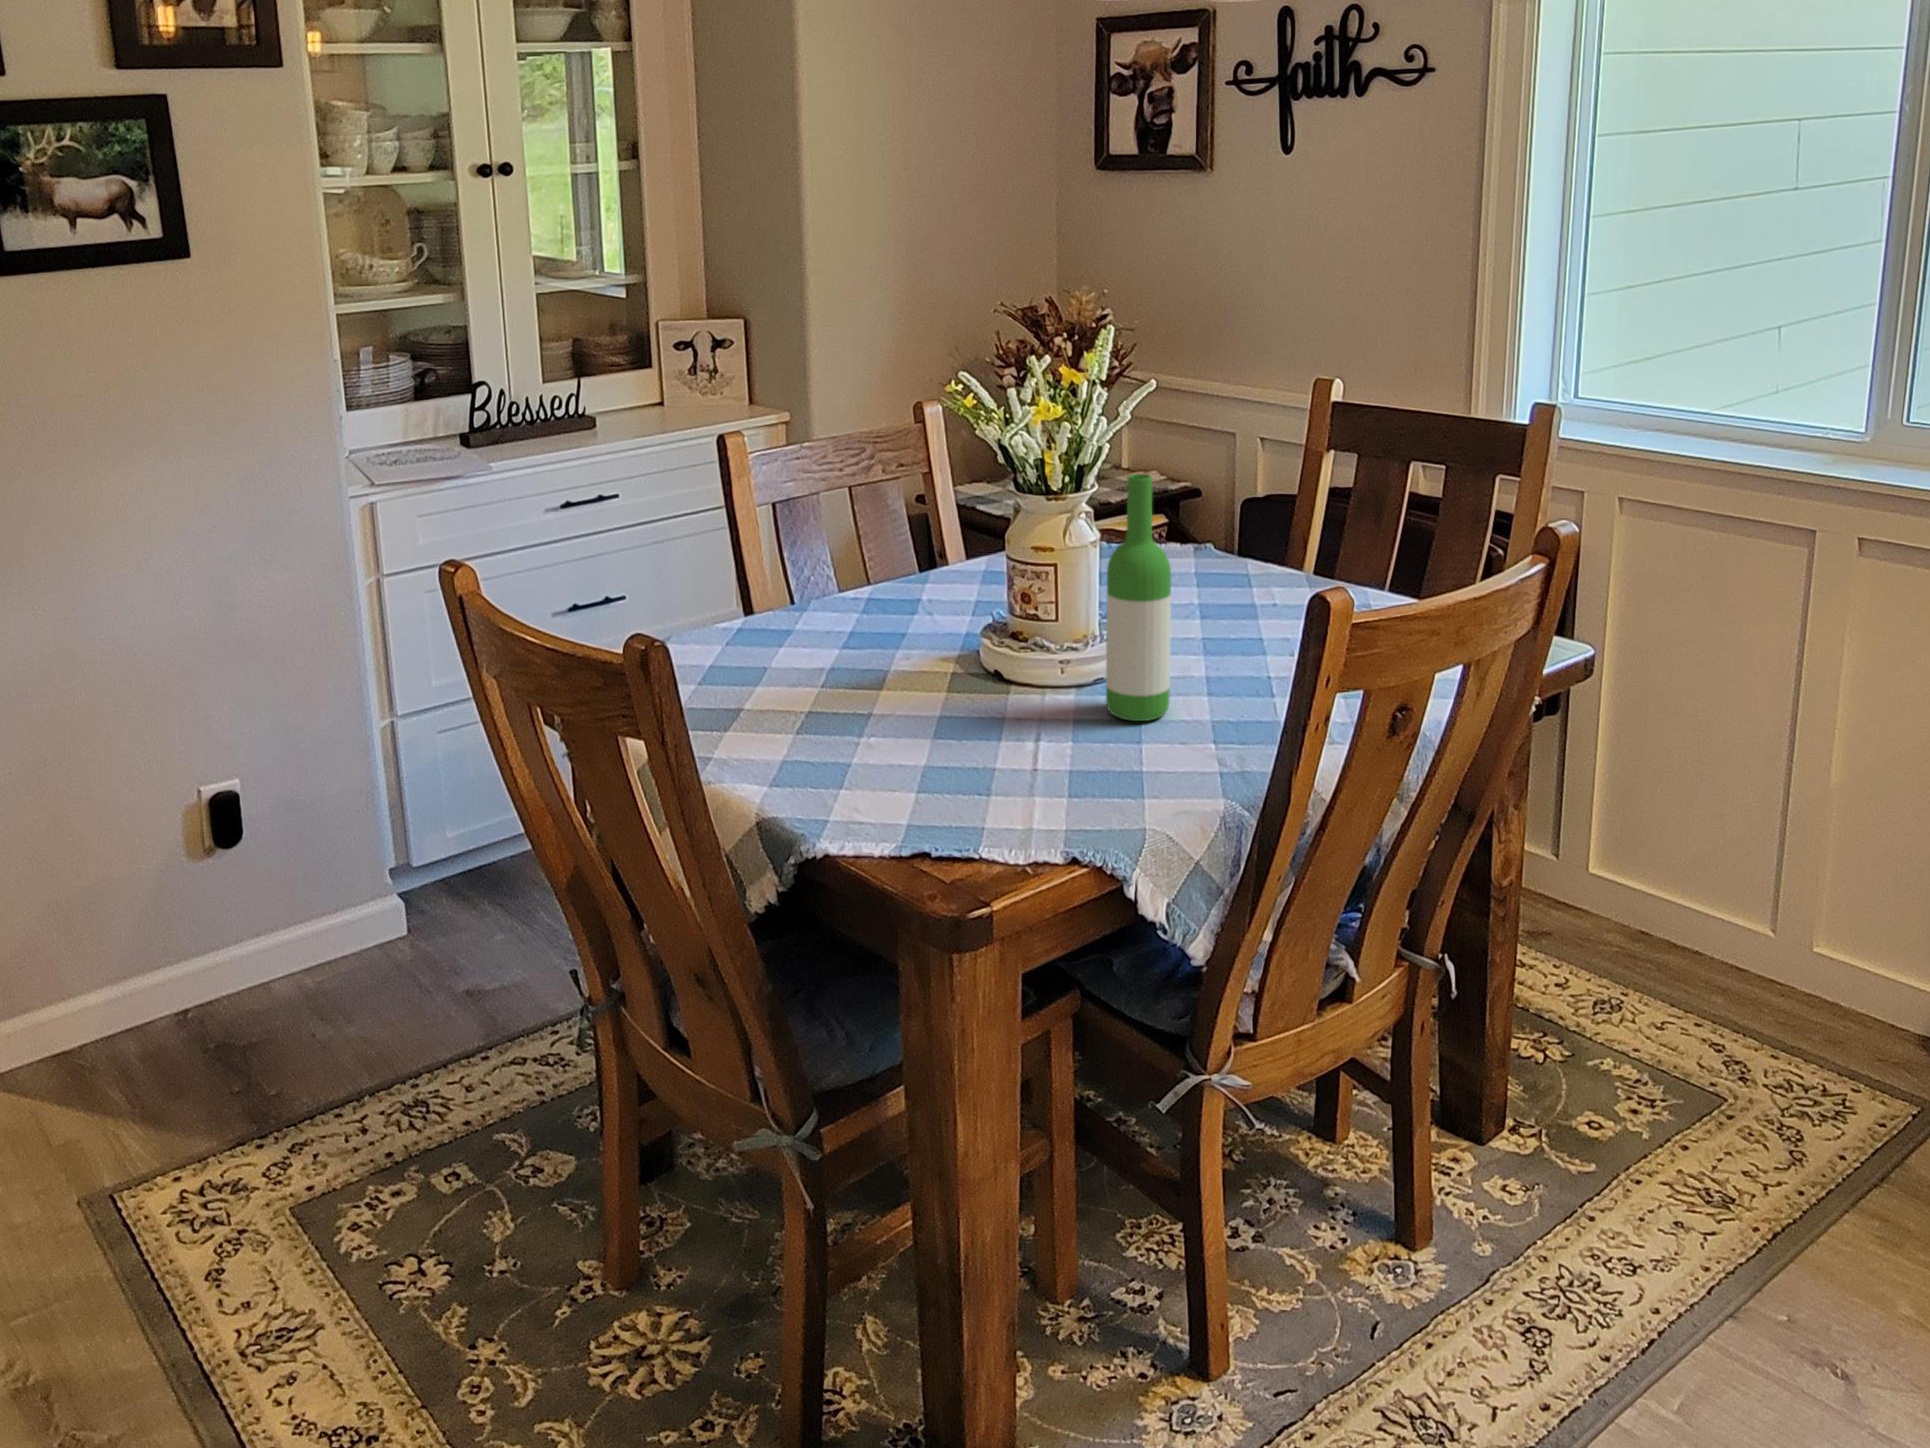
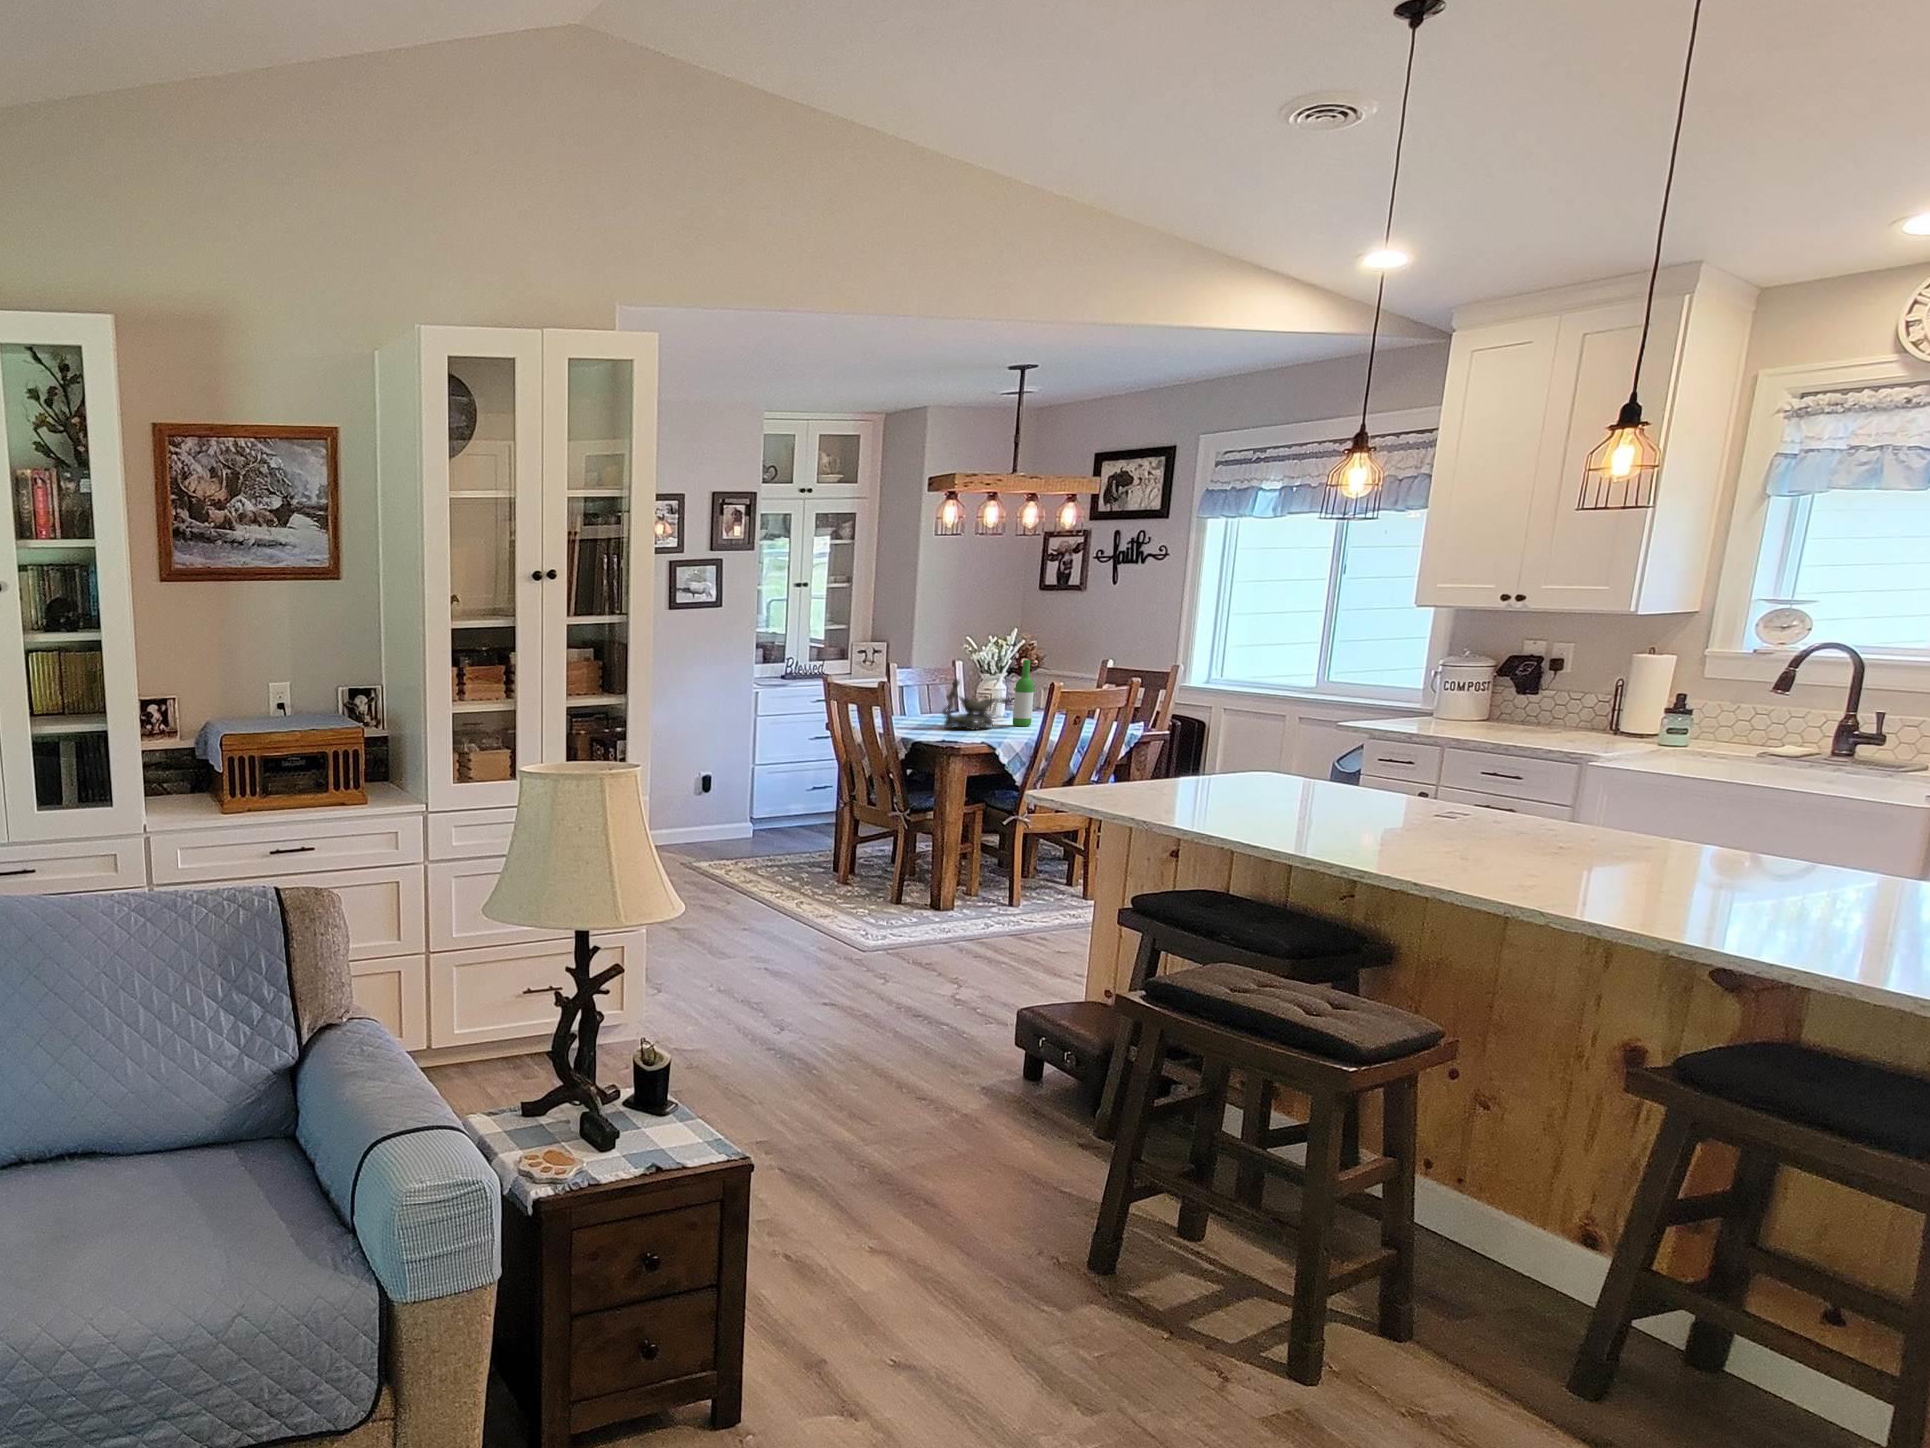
decorative bowl: none [852,579,1098,789] -> present [942,679,1010,730]

